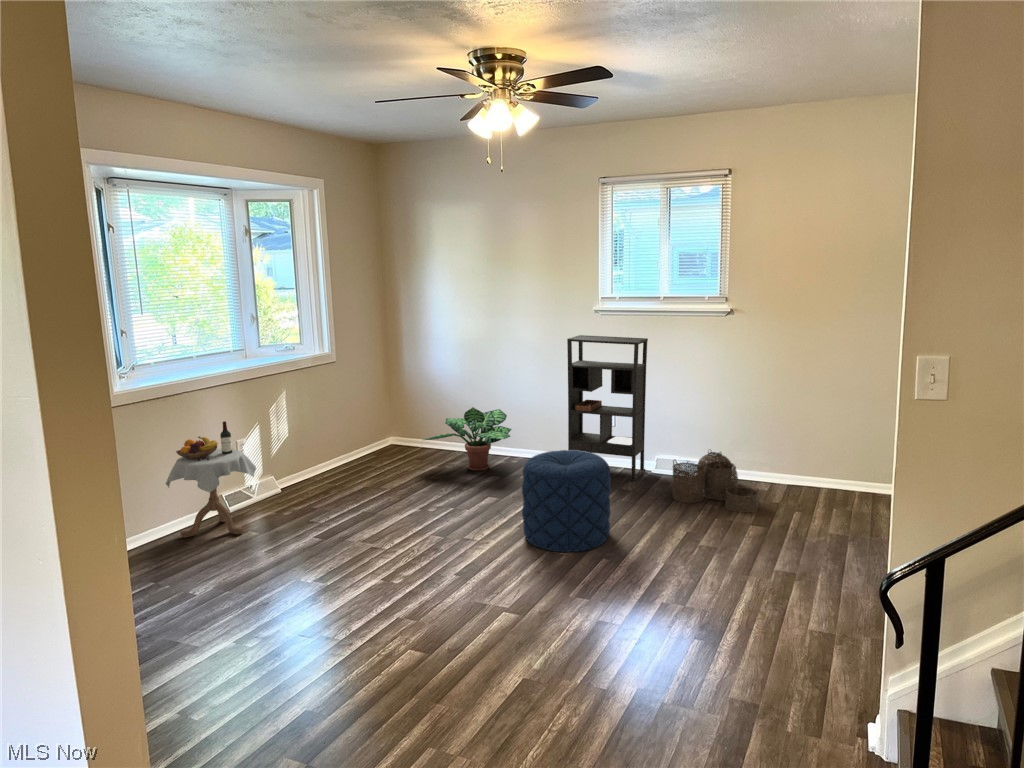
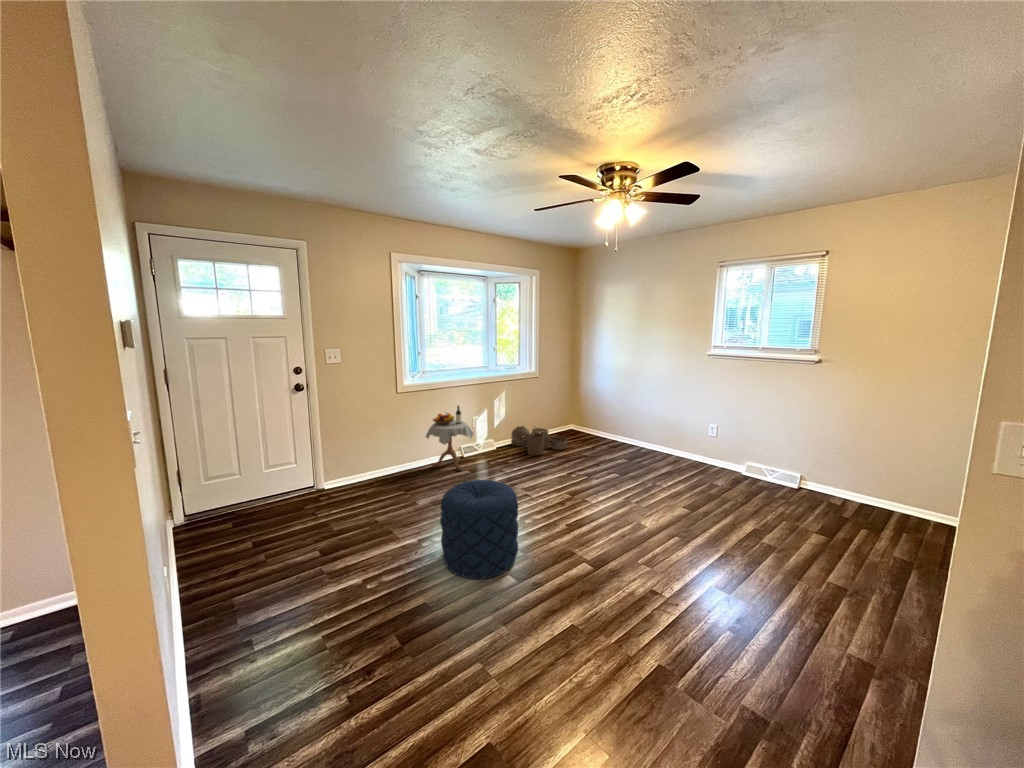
bookshelf: present [567,335,648,481] -> none [675,369,746,478]
potted plant: present [424,407,511,471] -> none [578,411,639,453]
pouf: present [522,450,611,552] -> present [440,479,518,579]
woven basket: present [672,452,759,512] -> present [511,426,567,455]

